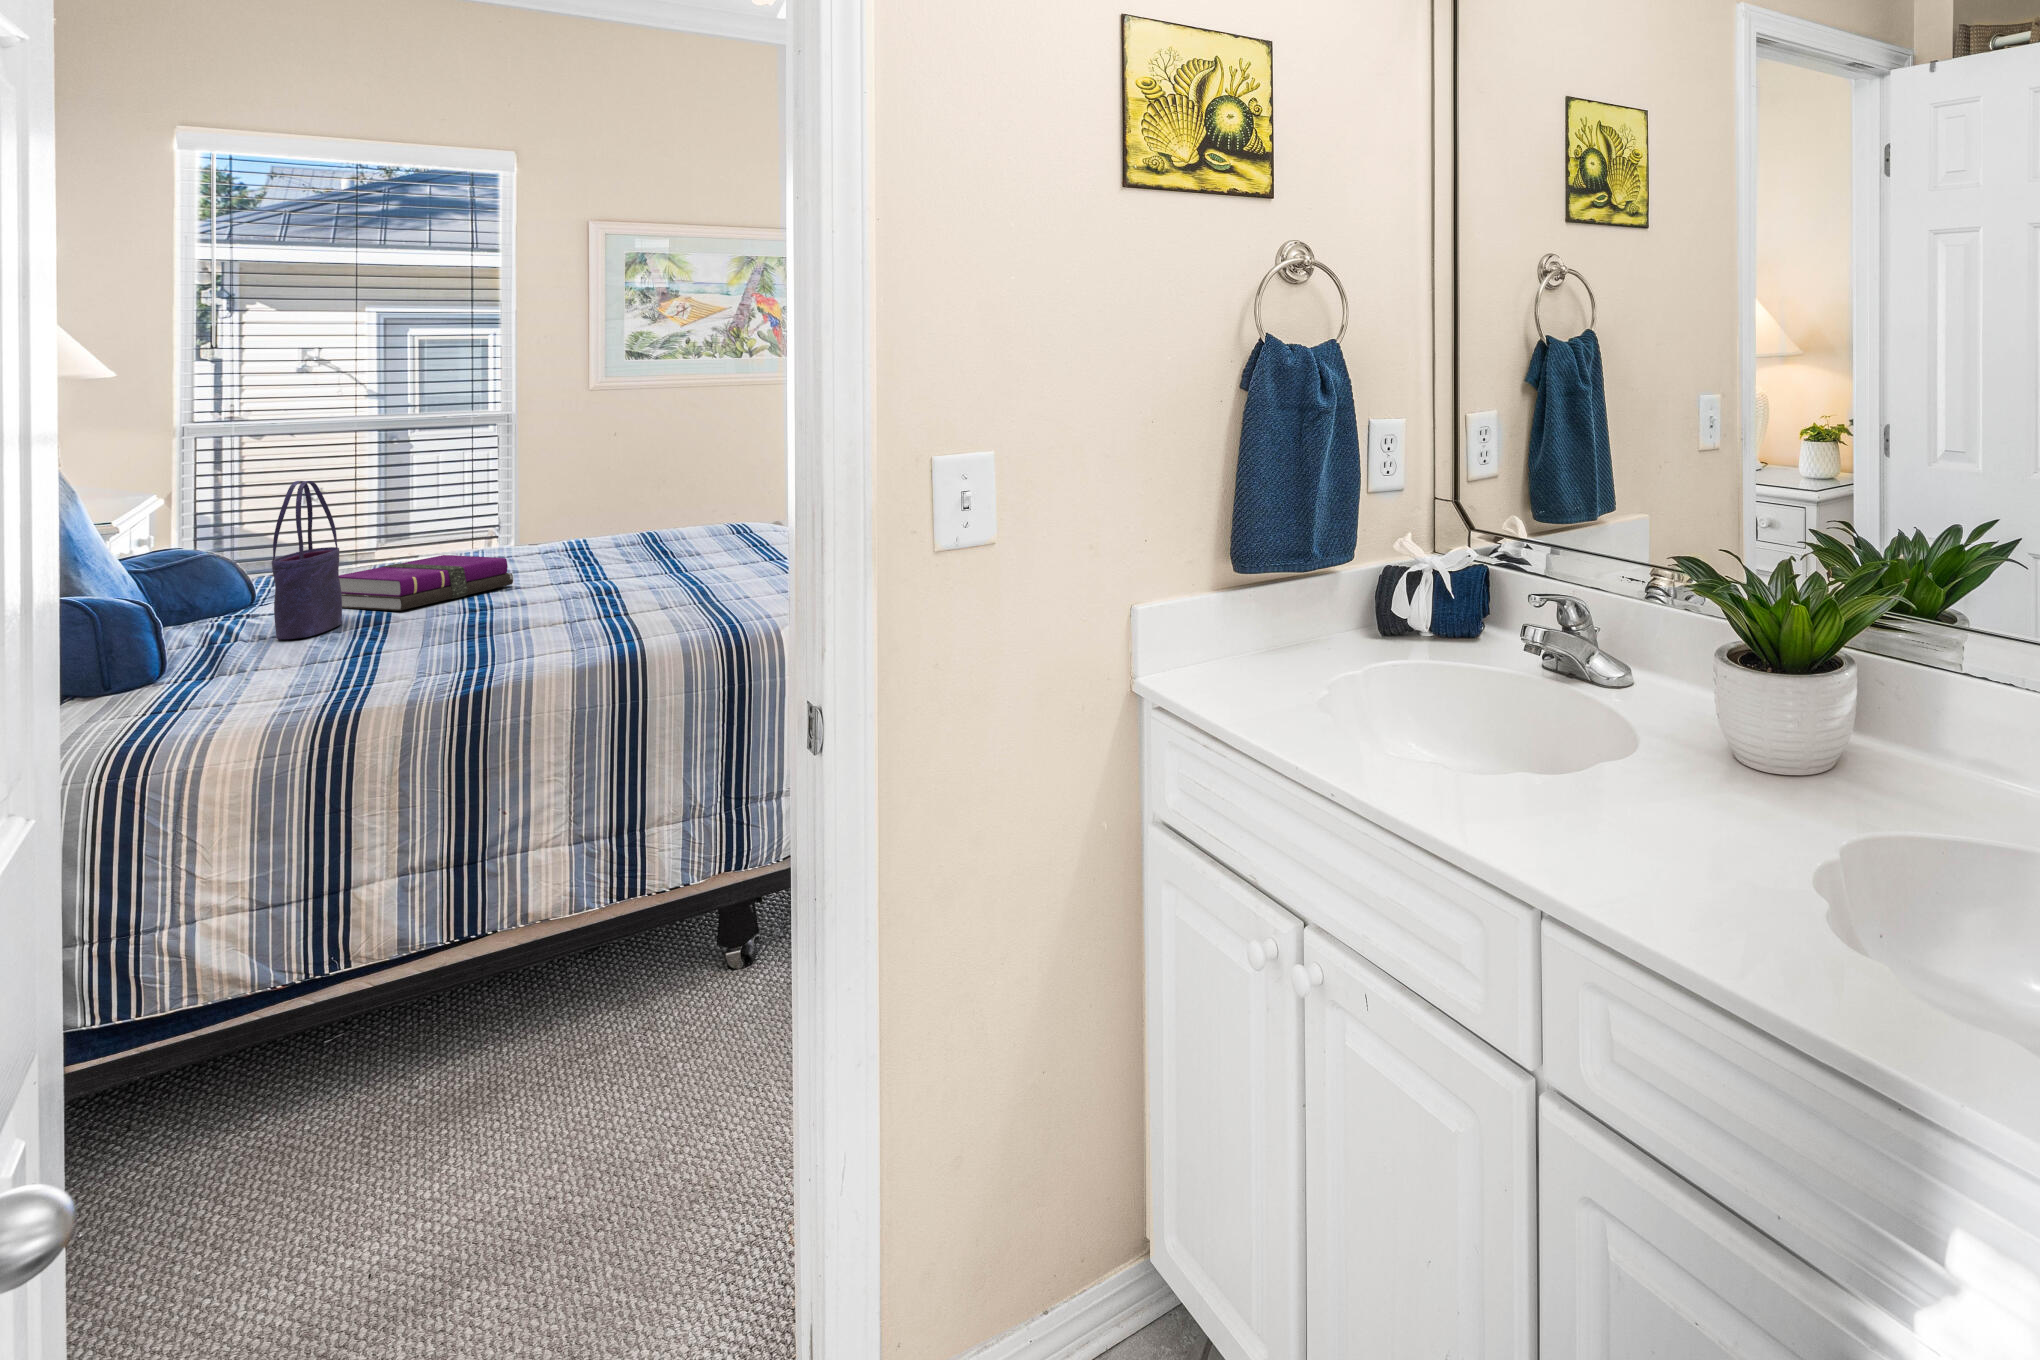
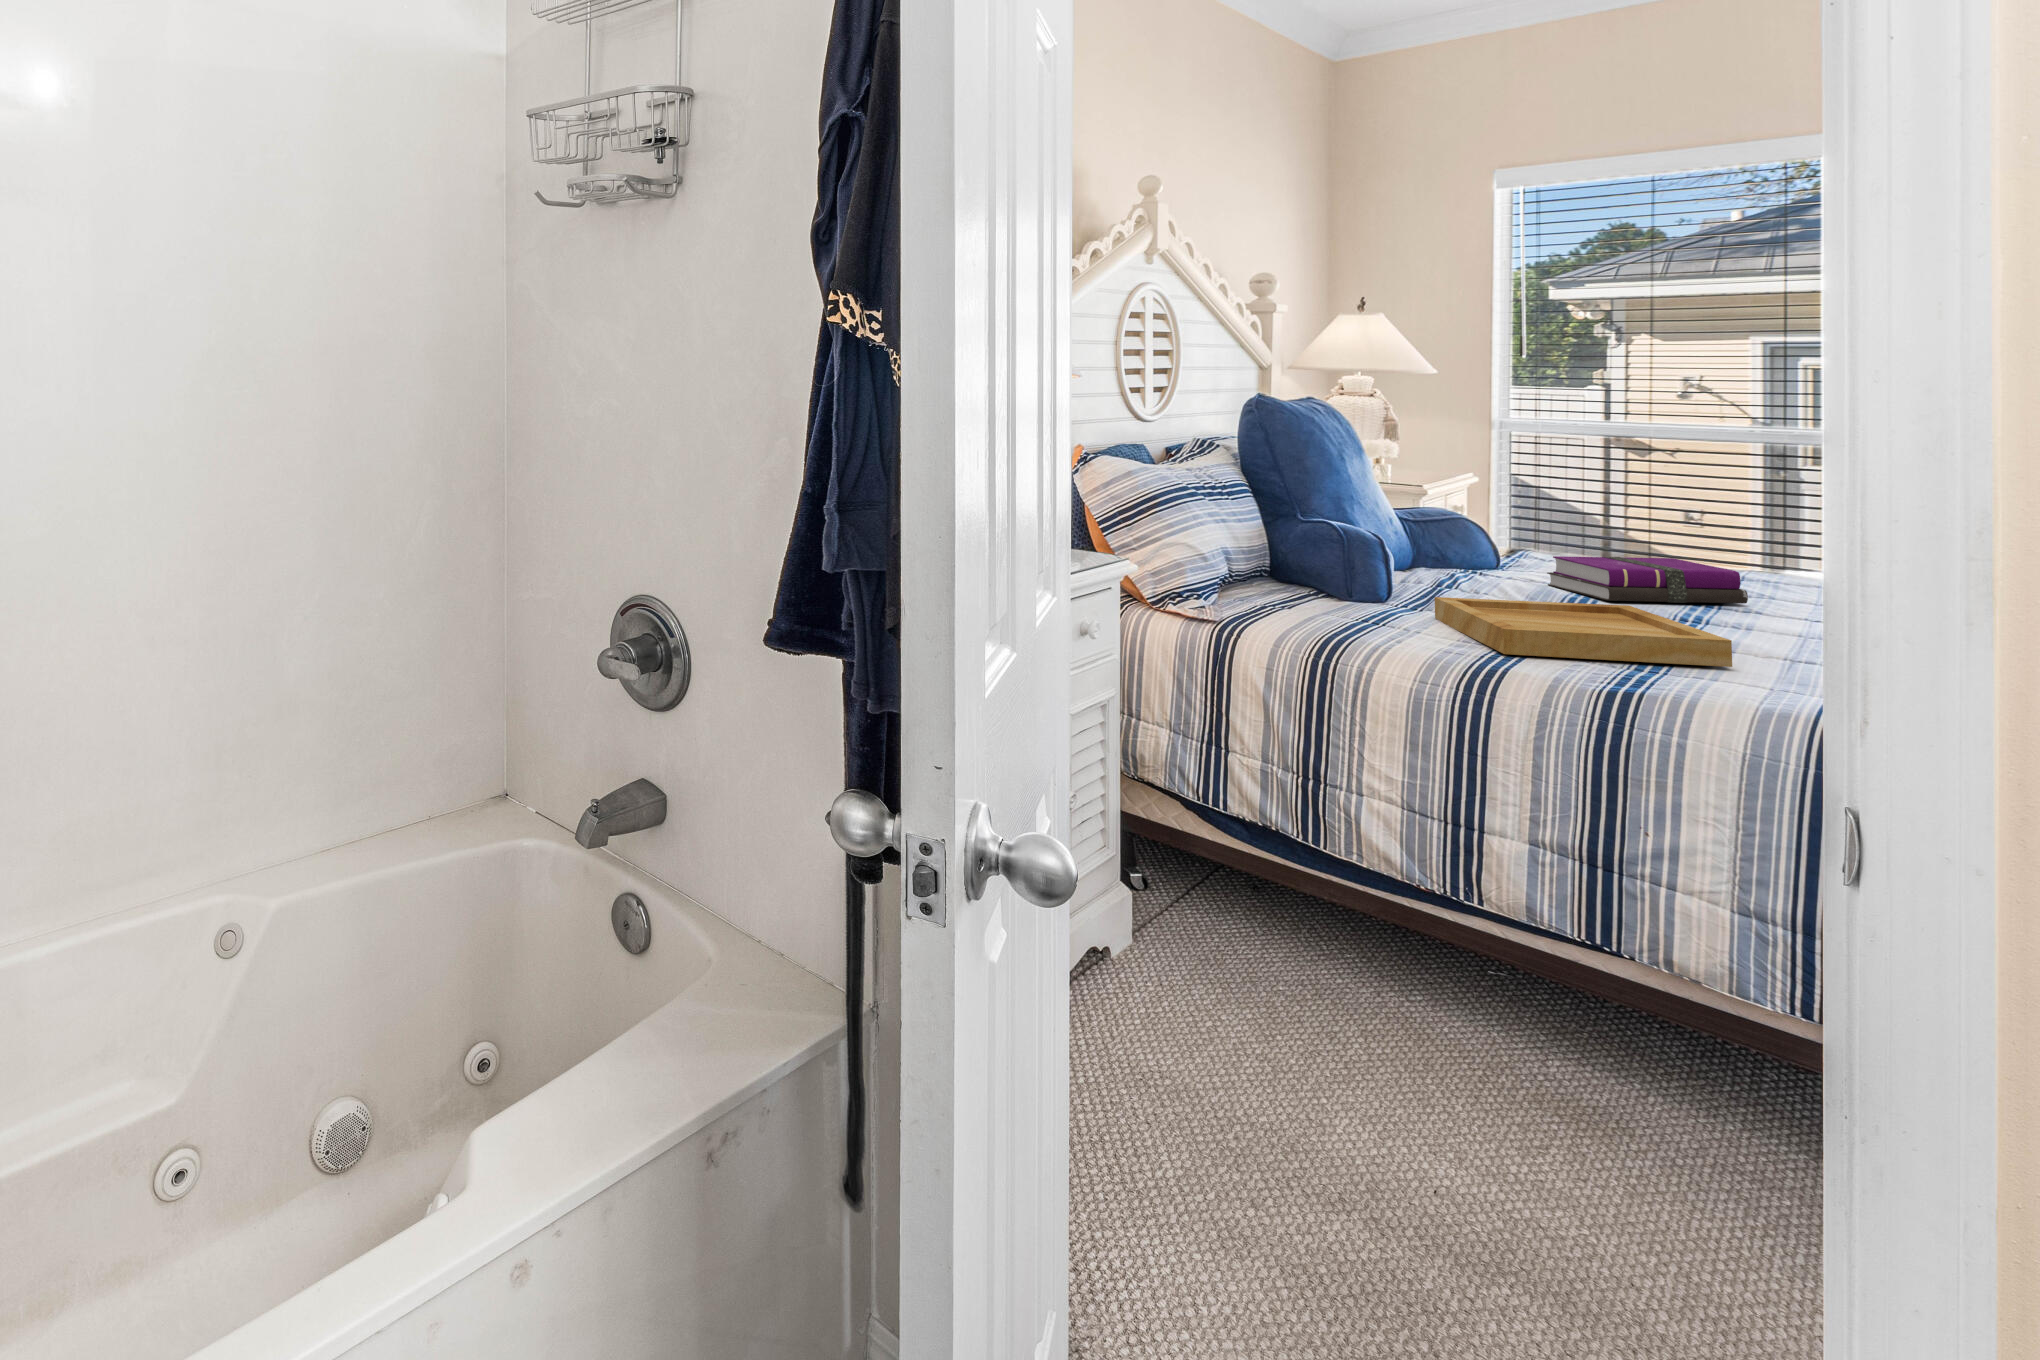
tote bag: present [272,481,342,639] -> none [1482,455,1548,602]
tray: none [236,614,543,698] -> present [1435,597,1732,667]

